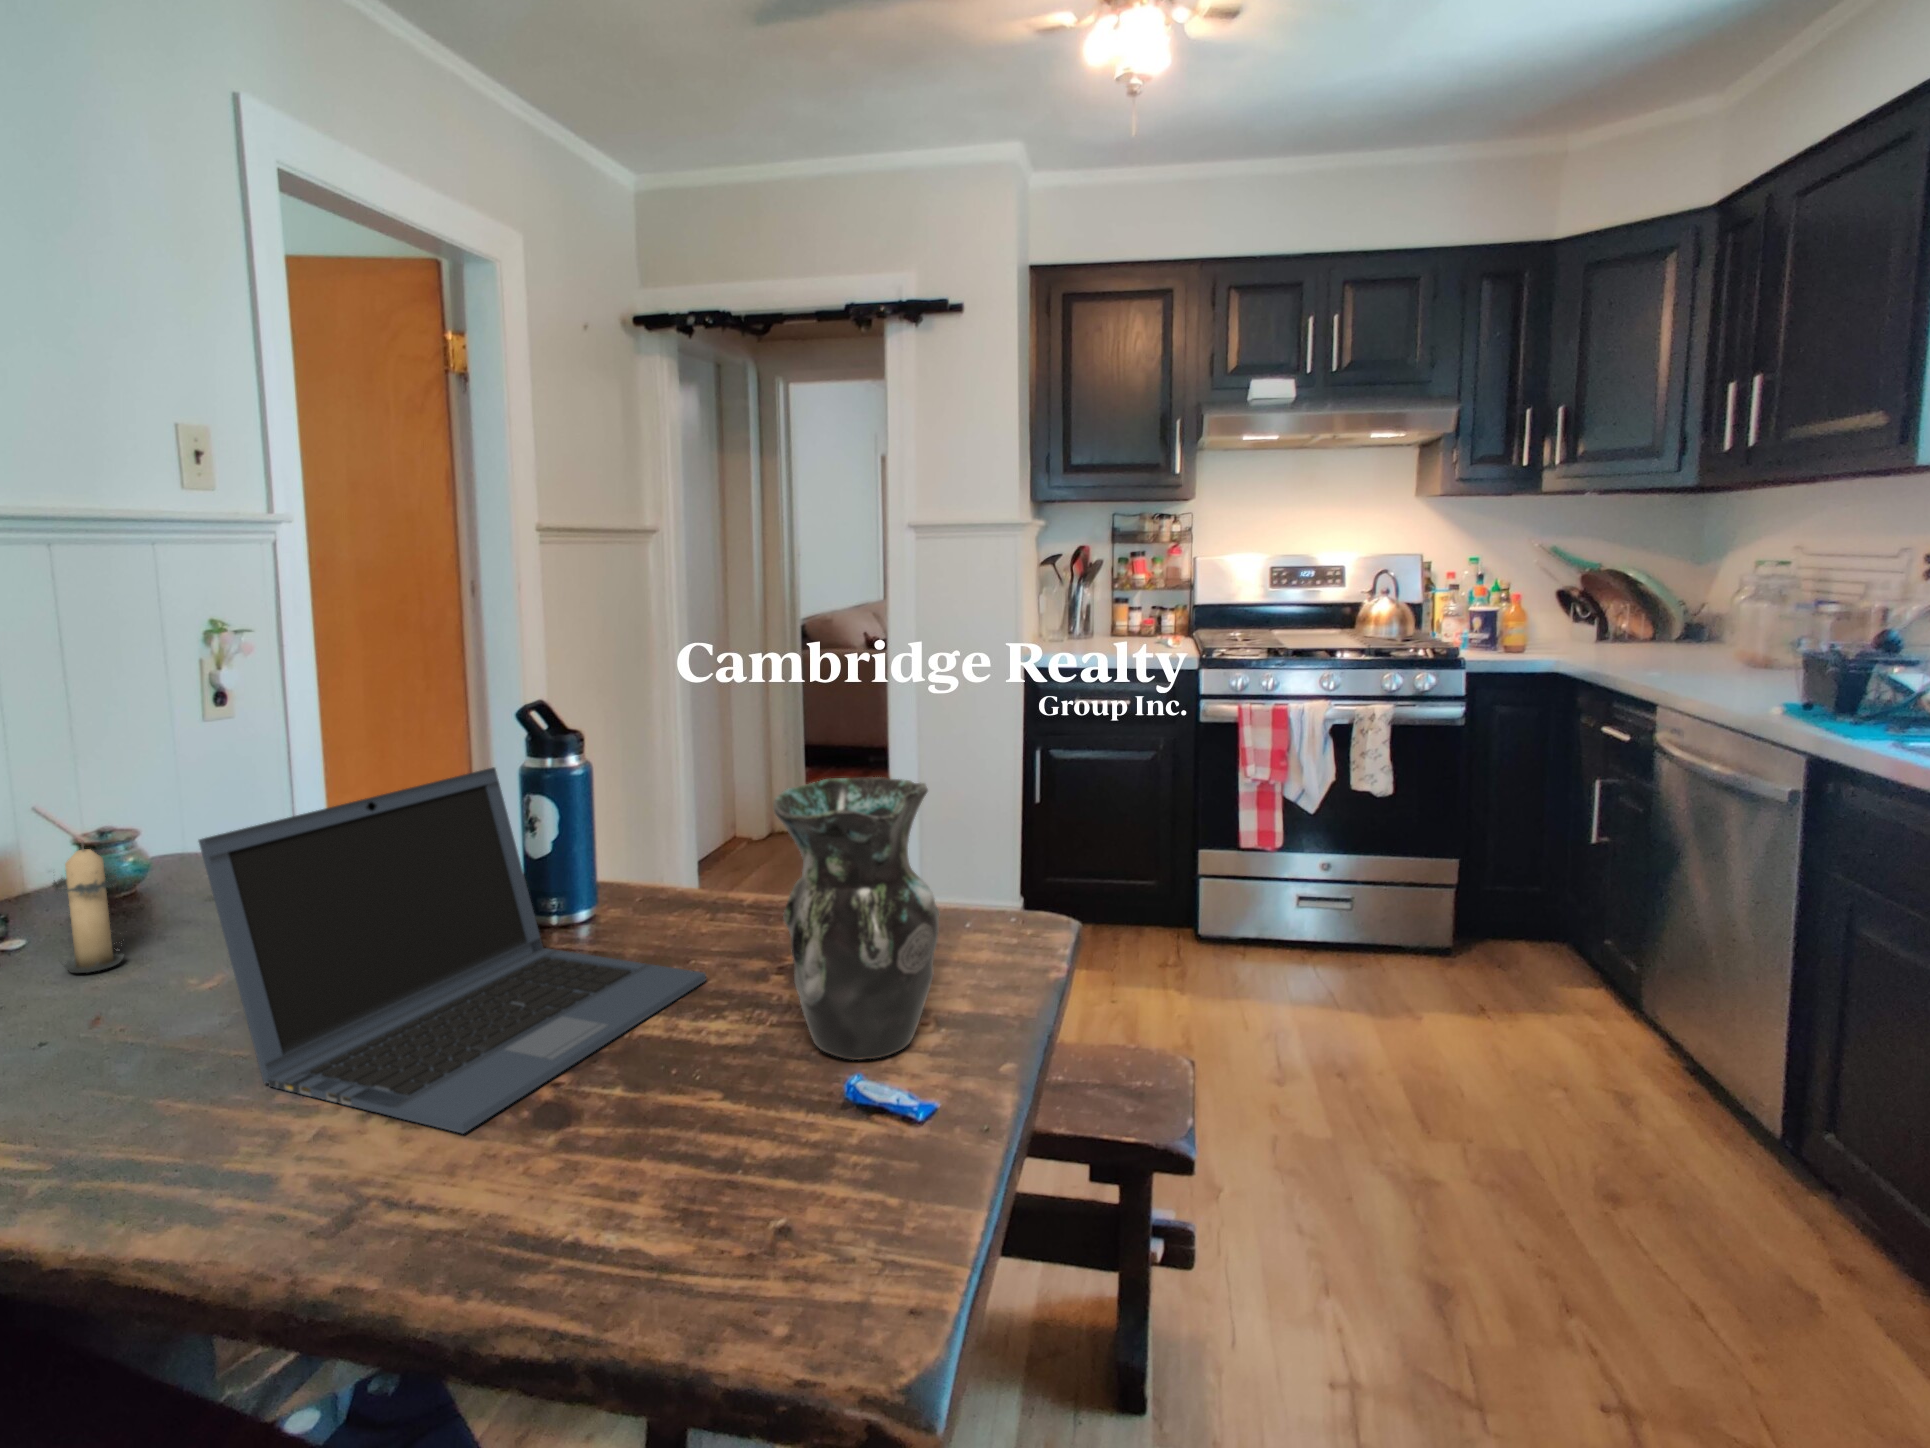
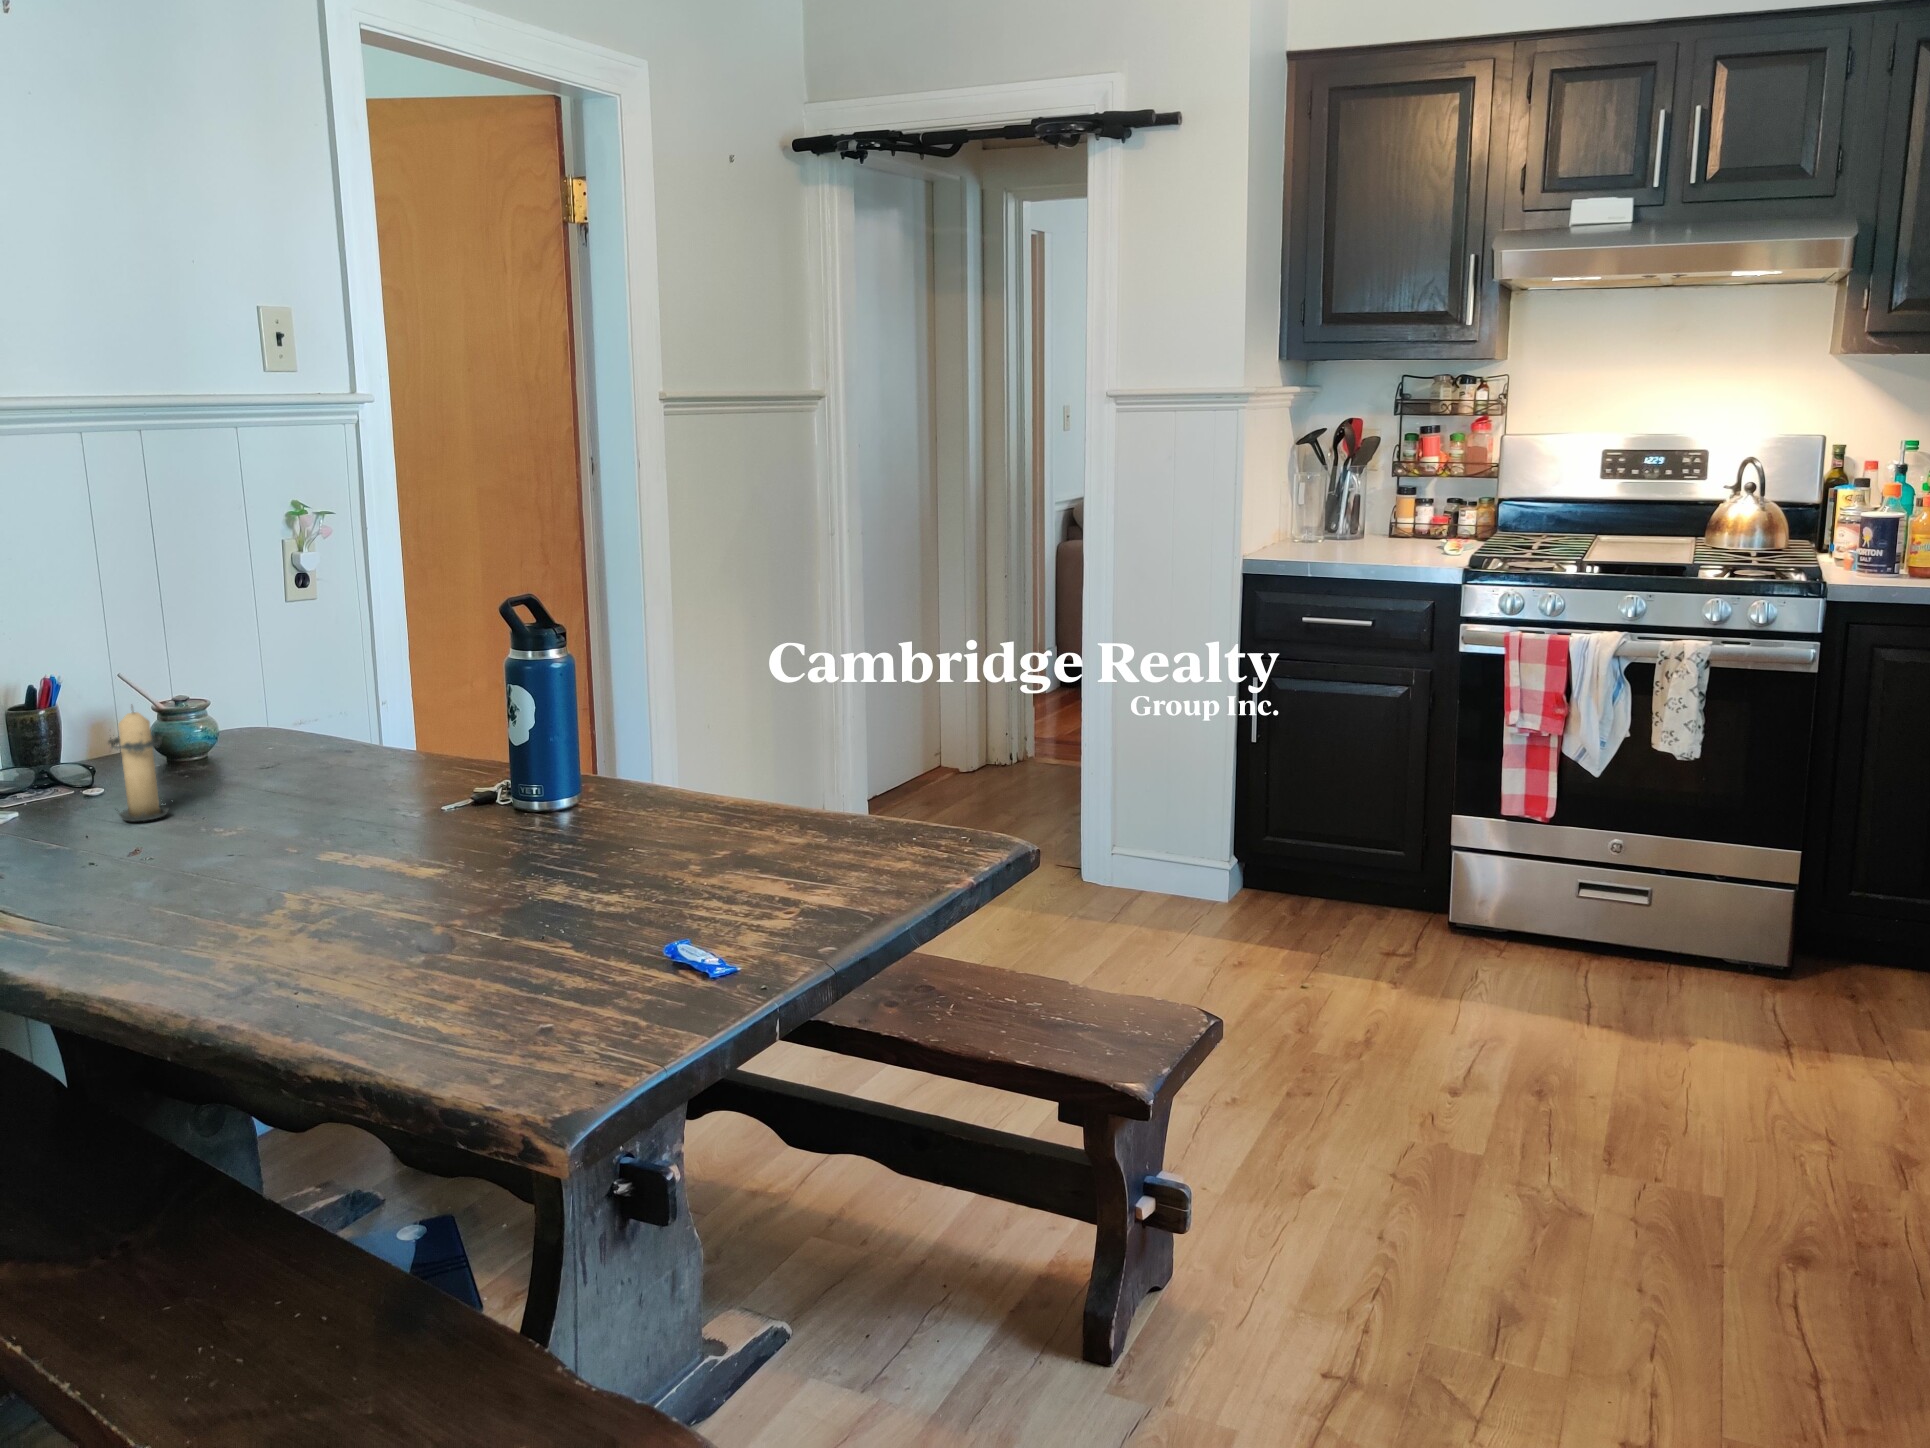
laptop: present [199,767,706,1133] -> none [175,658,634,965]
vase: present [773,777,939,1060] -> none [634,684,799,946]

